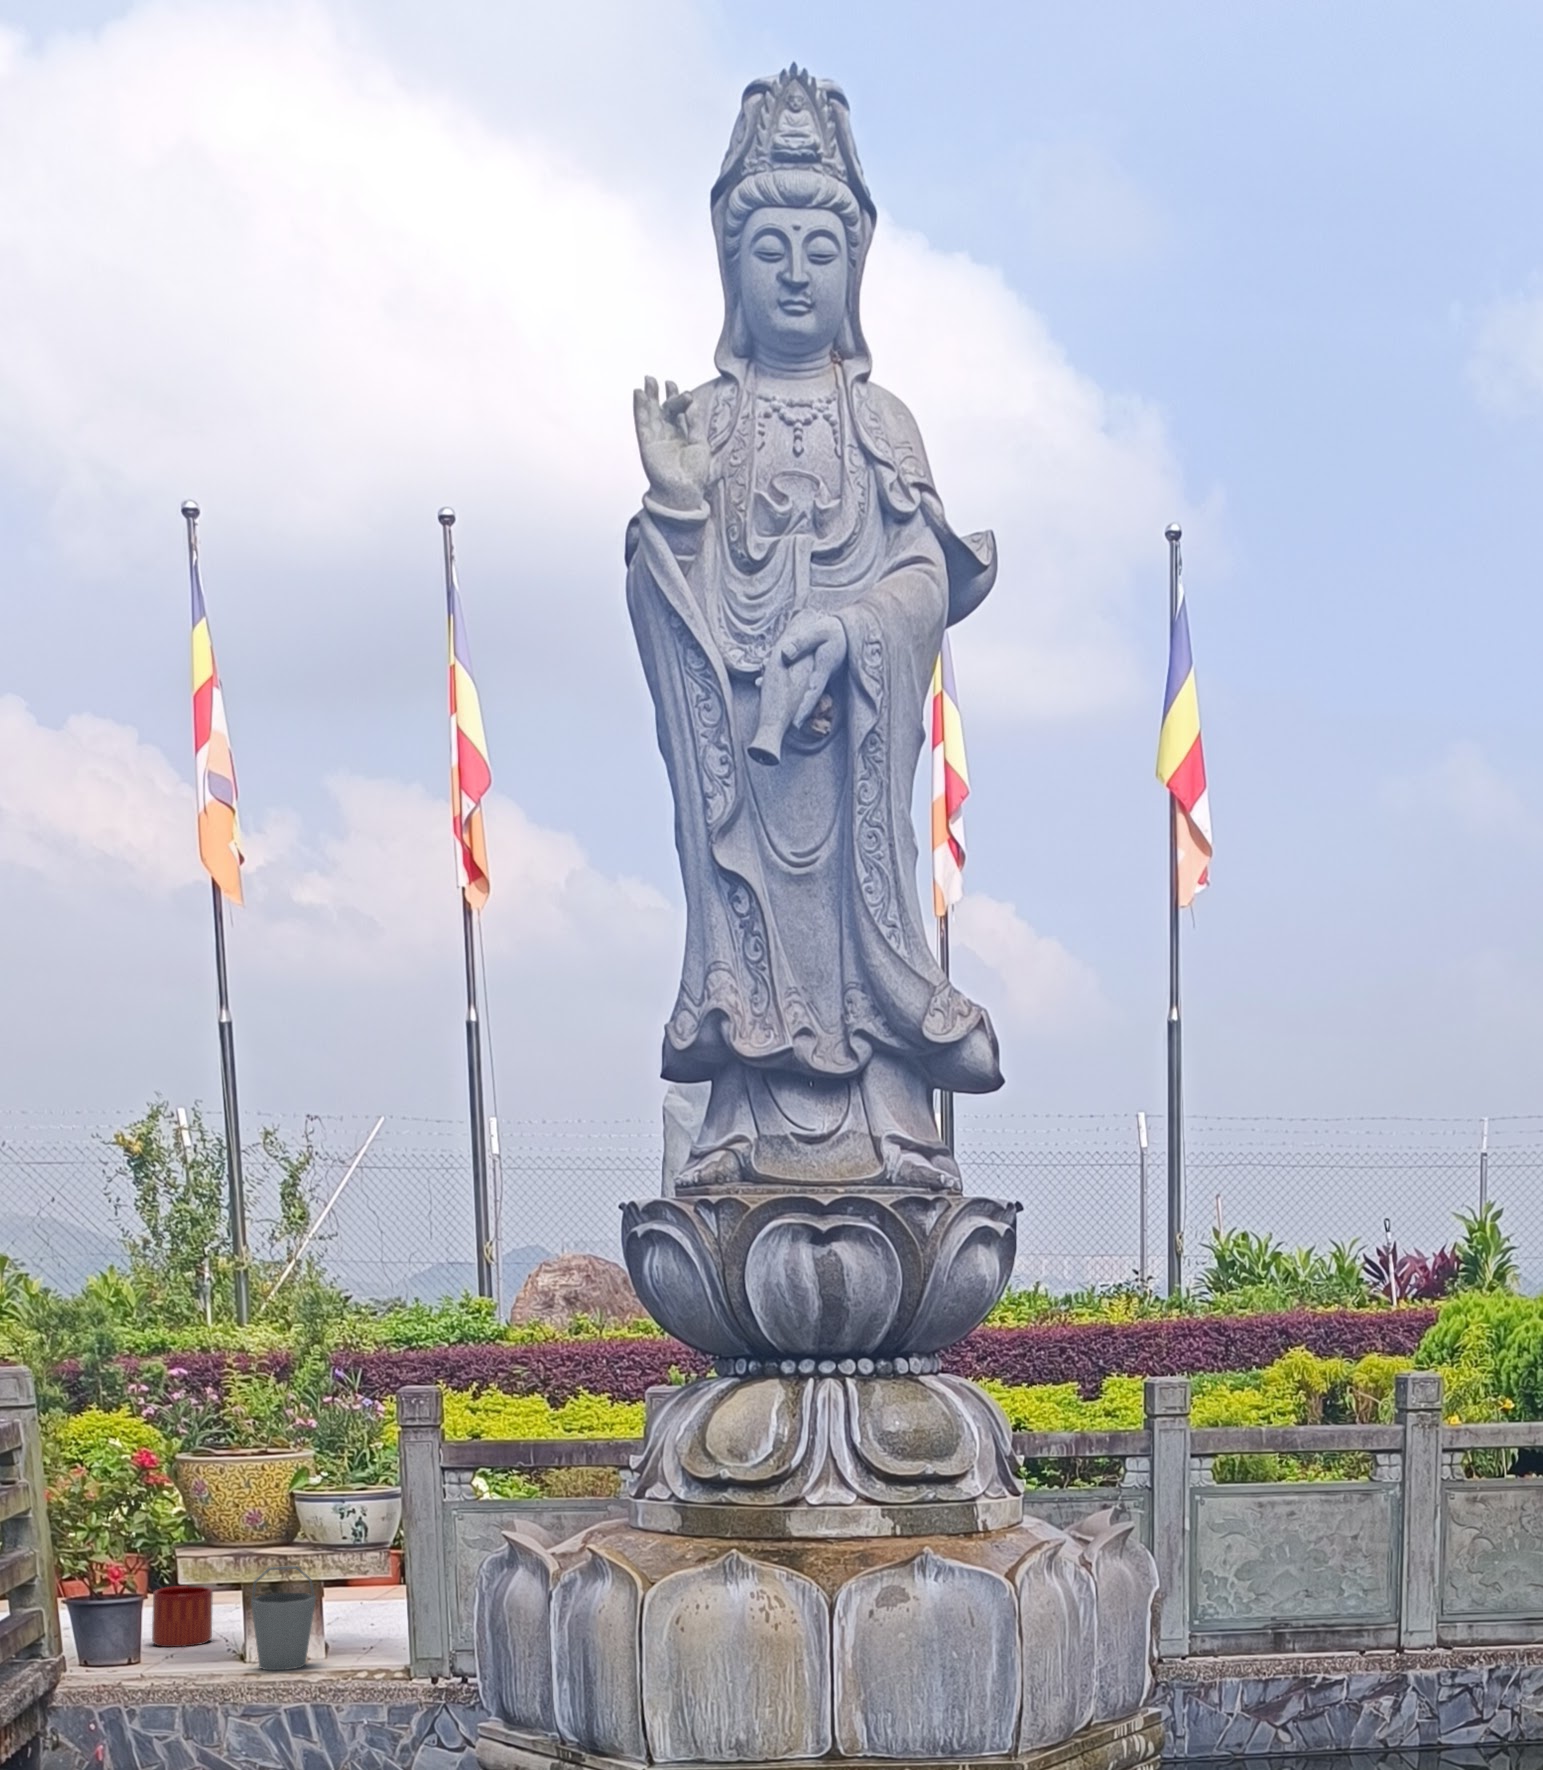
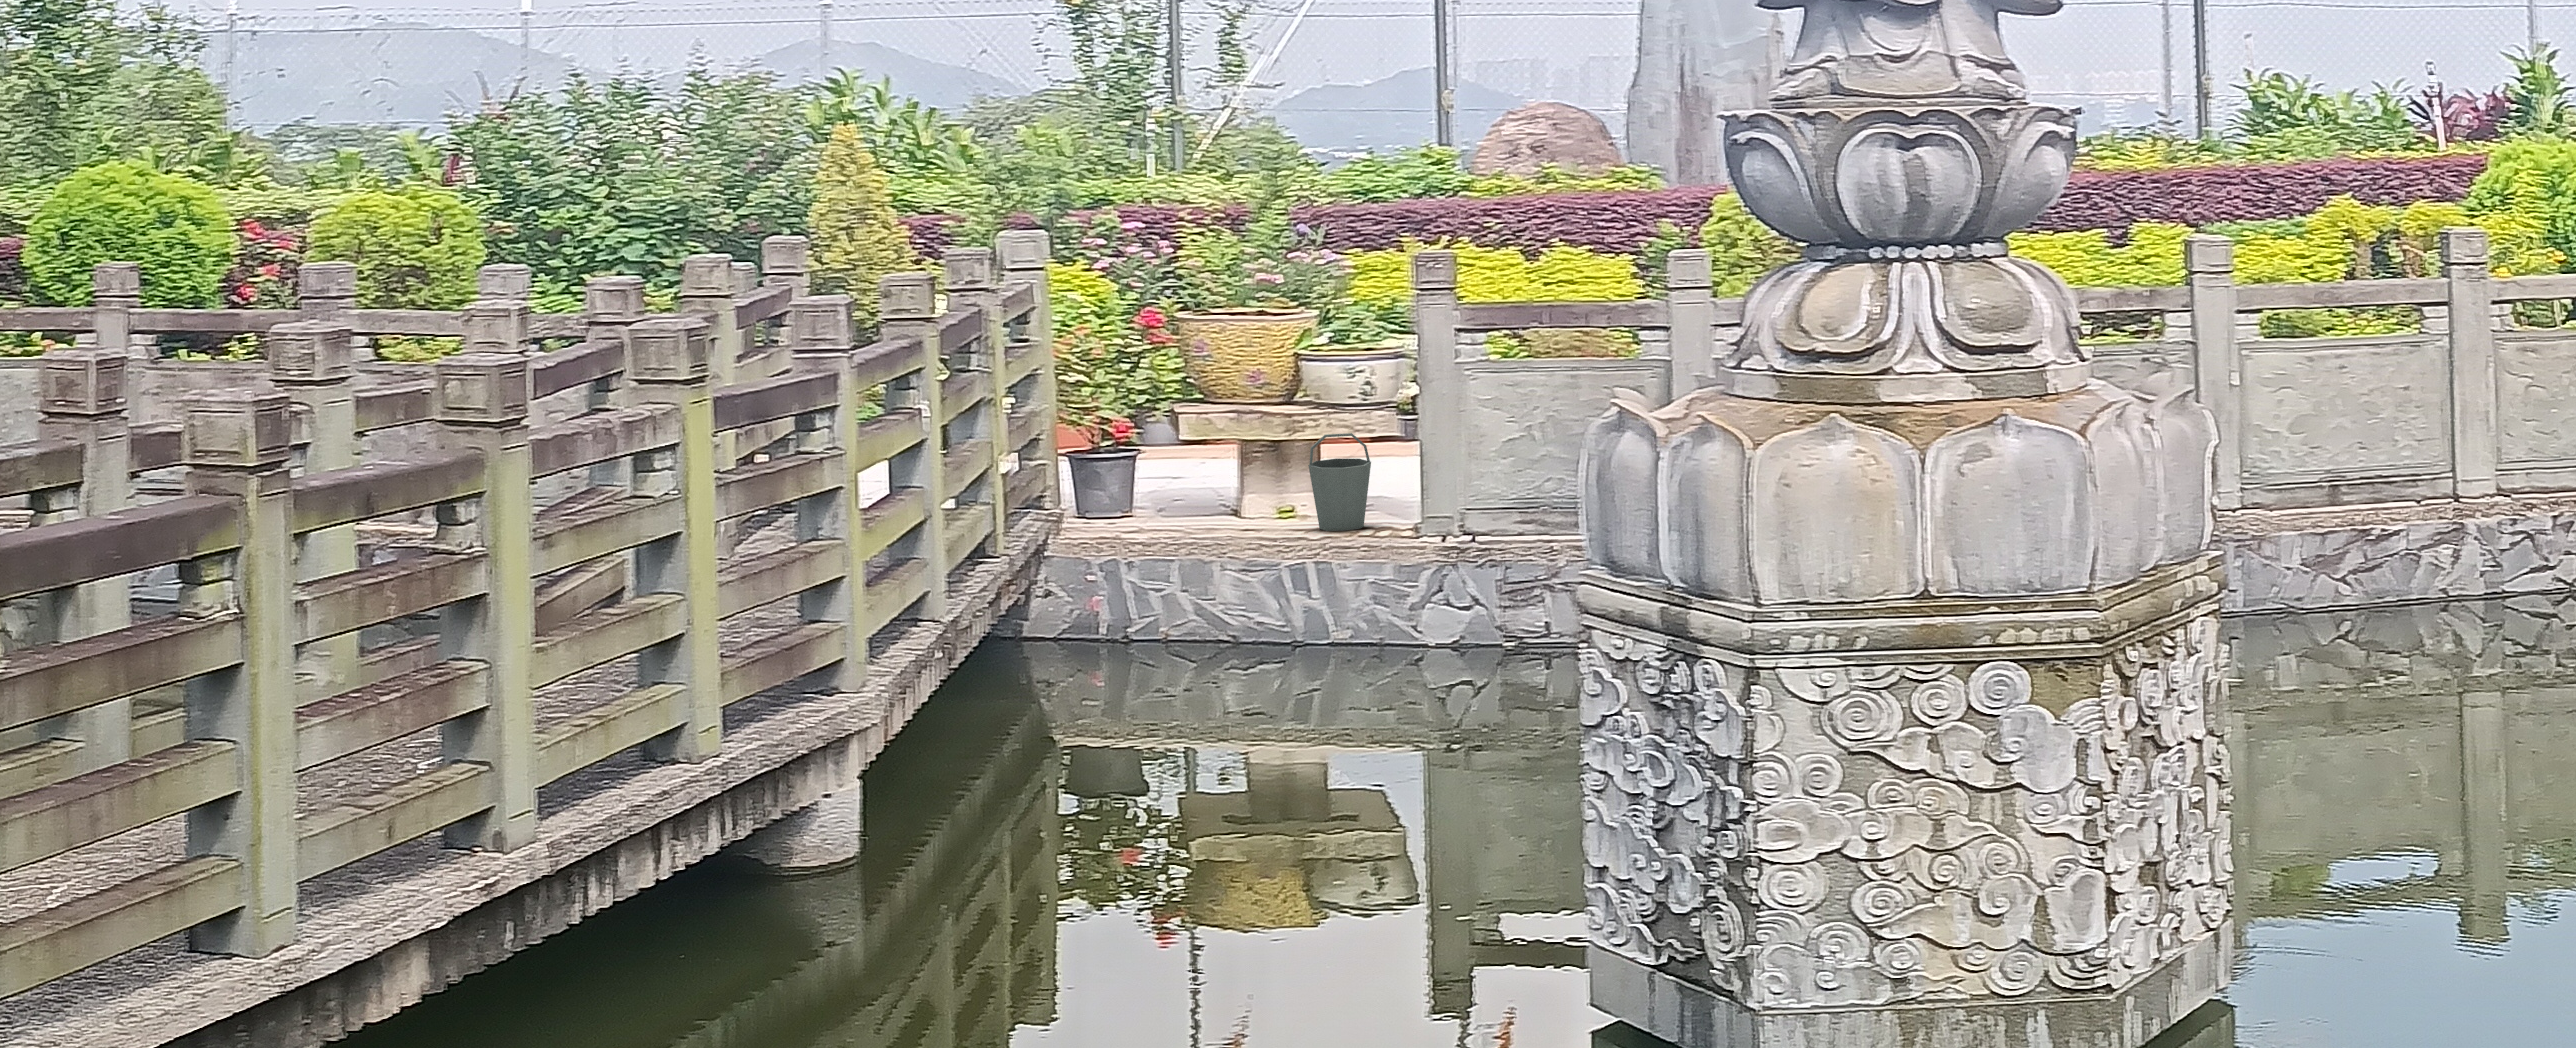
planter: present [152,1585,213,1647] -> none [1190,454,1250,513]

